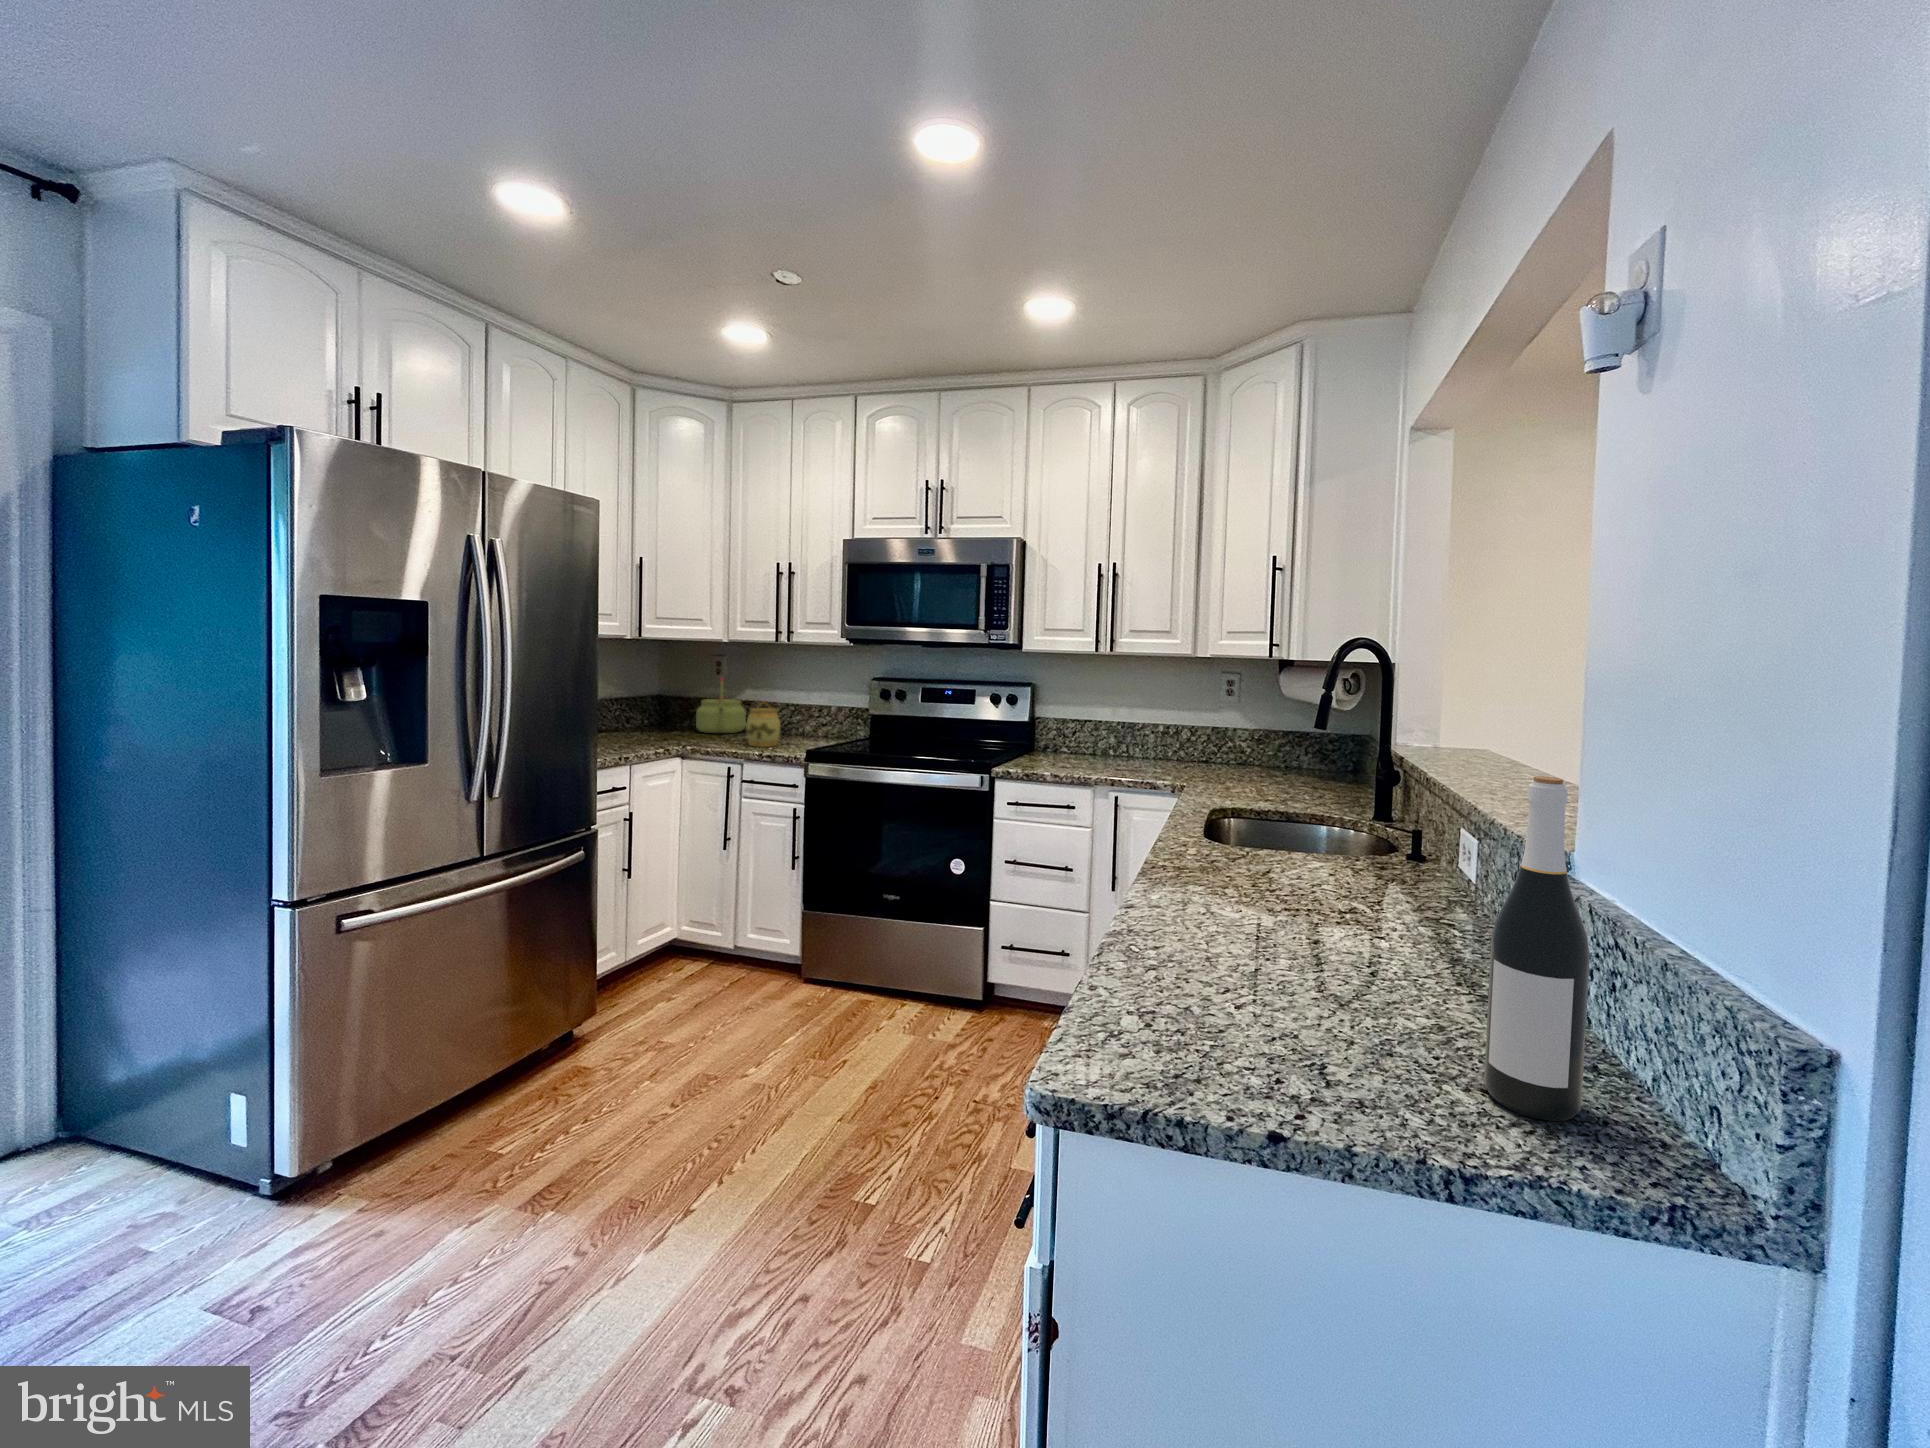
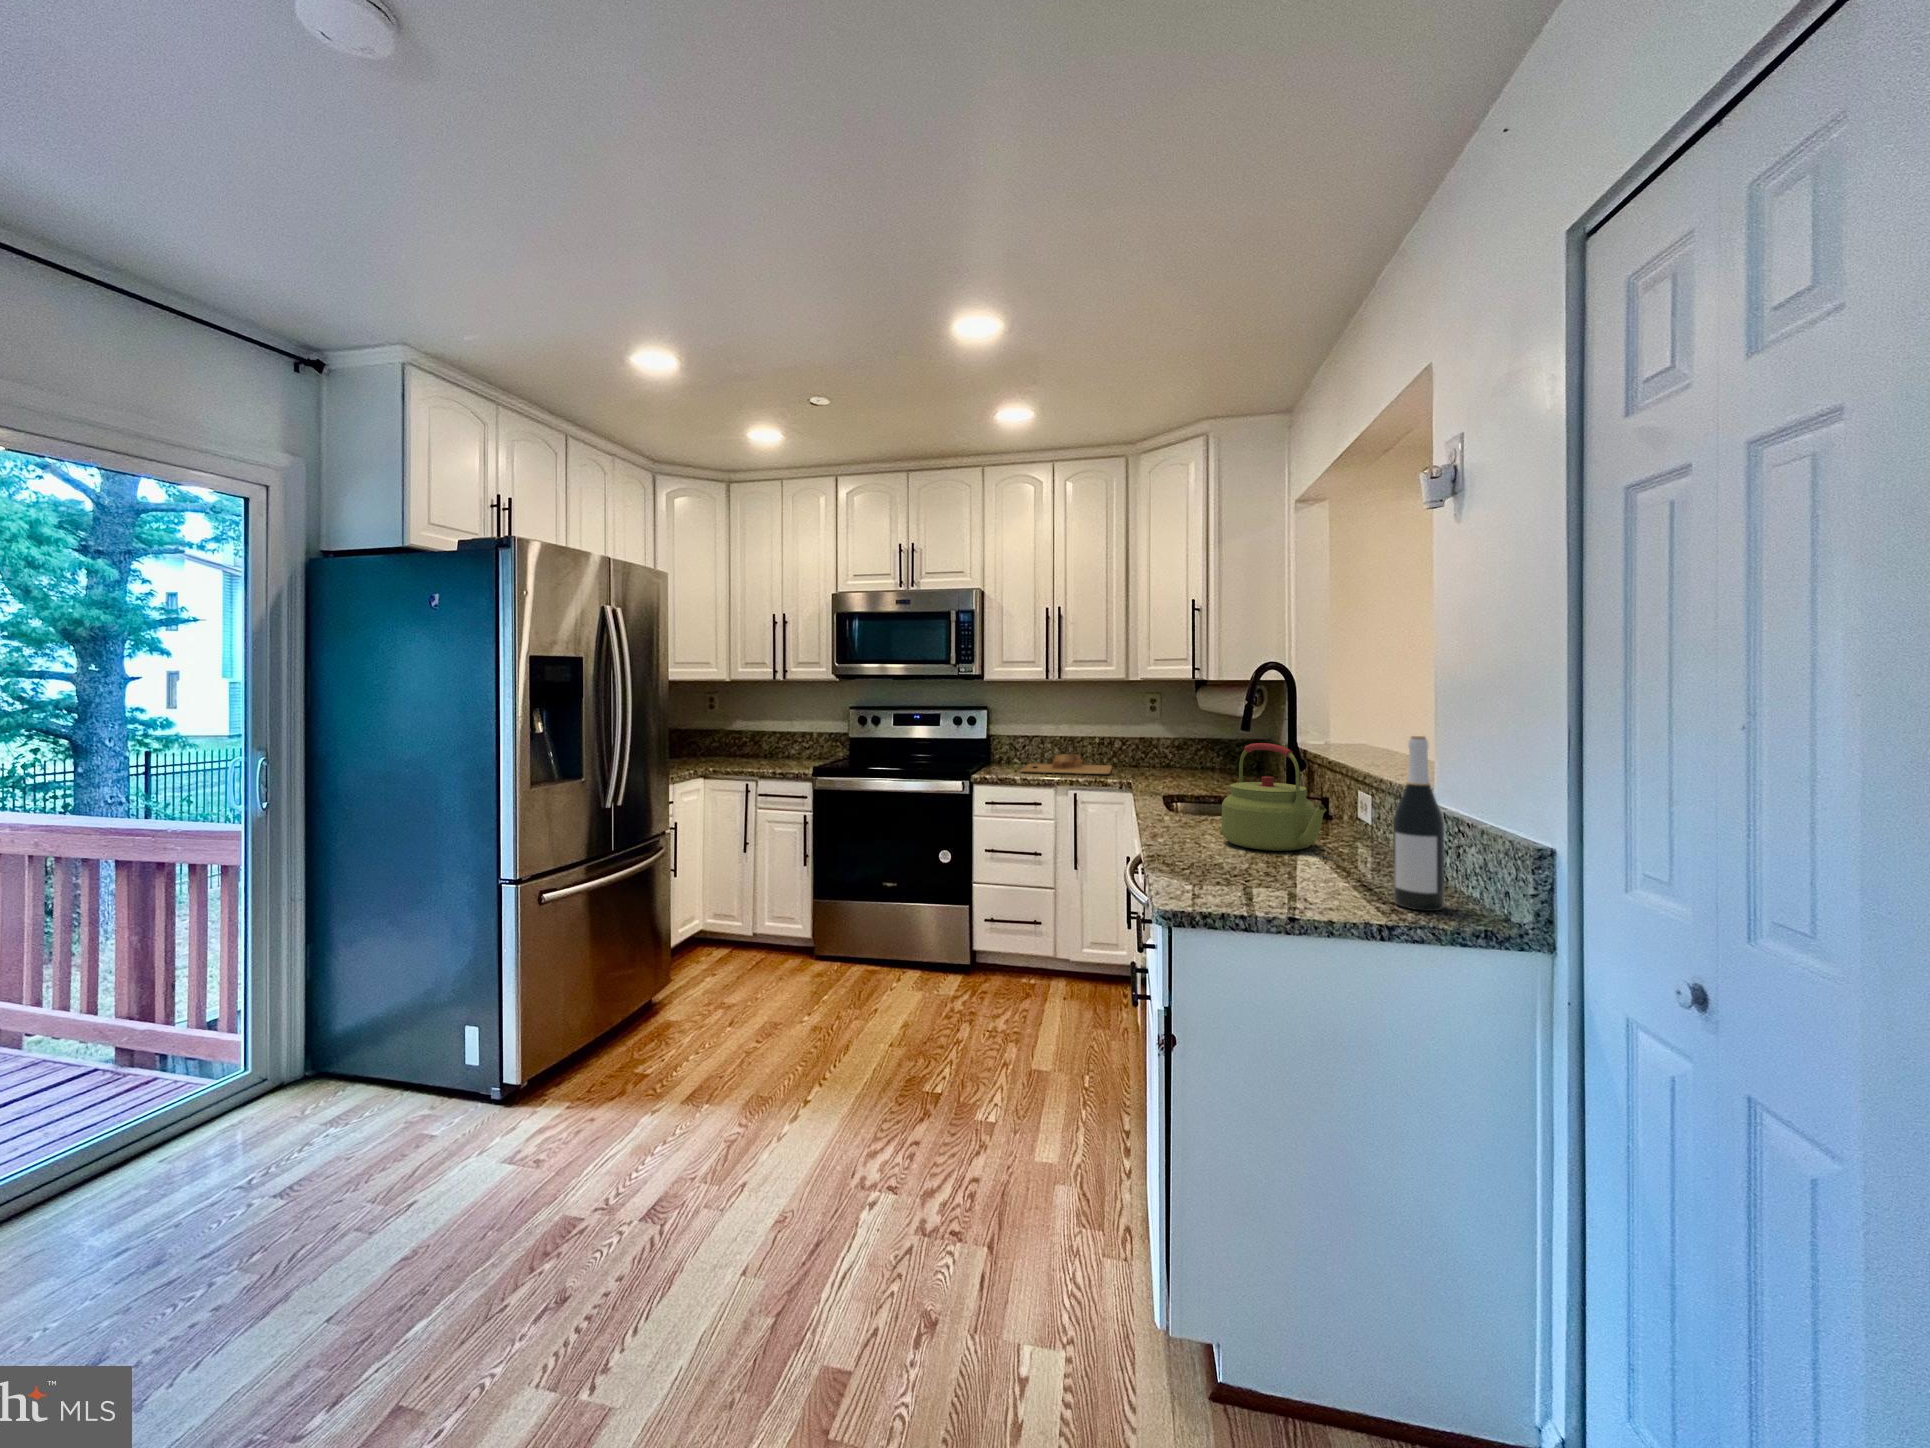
kettle: present [696,677,746,733] -> present [1221,743,1326,851]
jar: present [746,702,780,747] -> none [754,729,783,766]
cutting board: none [1058,745,1174,773] -> present [1022,754,1112,774]

